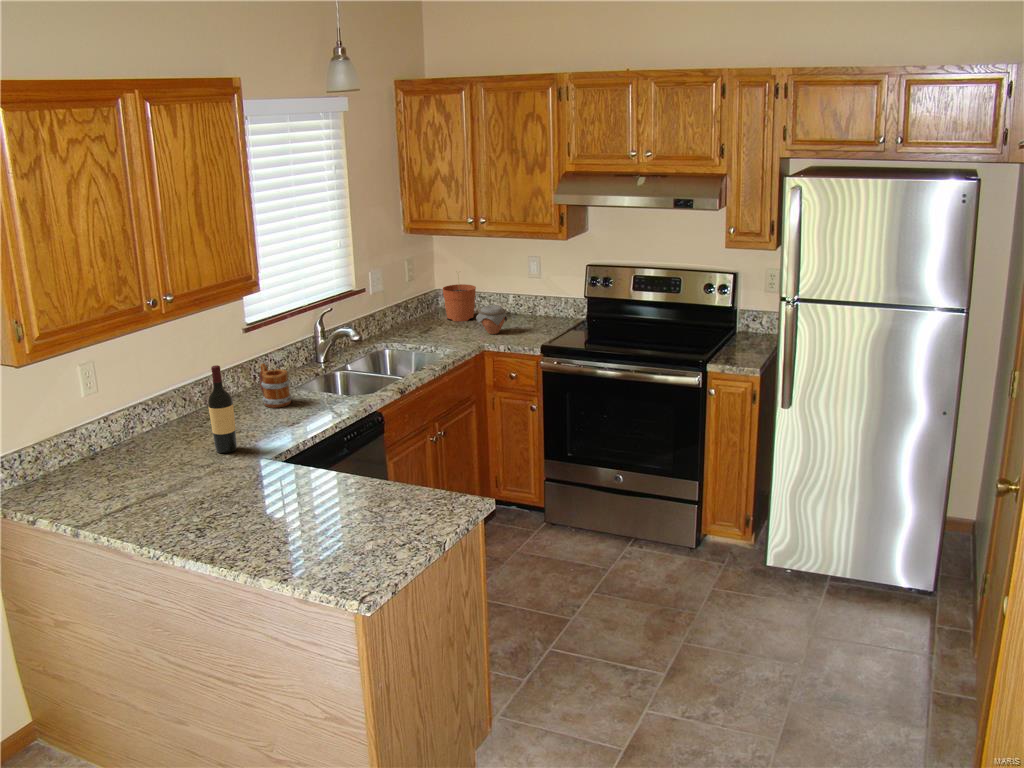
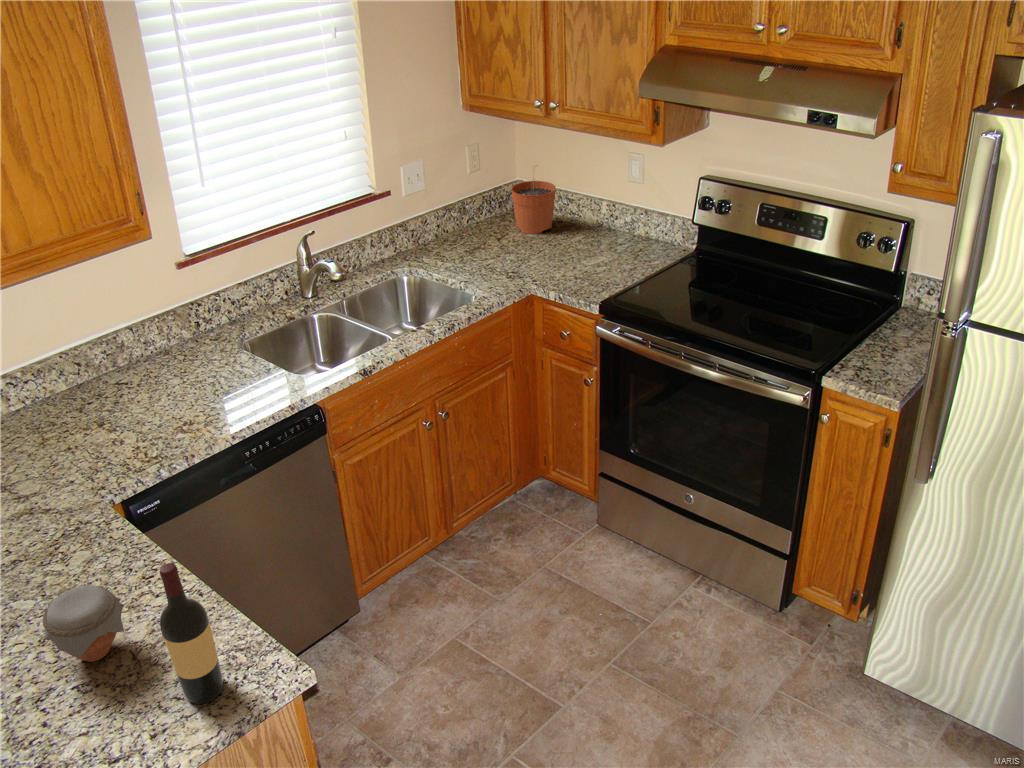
jar: present [476,305,507,334] -> present [42,585,124,662]
mug: present [259,363,292,408] -> none [174,320,218,384]
wine bottle: present [208,365,237,453] -> present [160,563,223,704]

